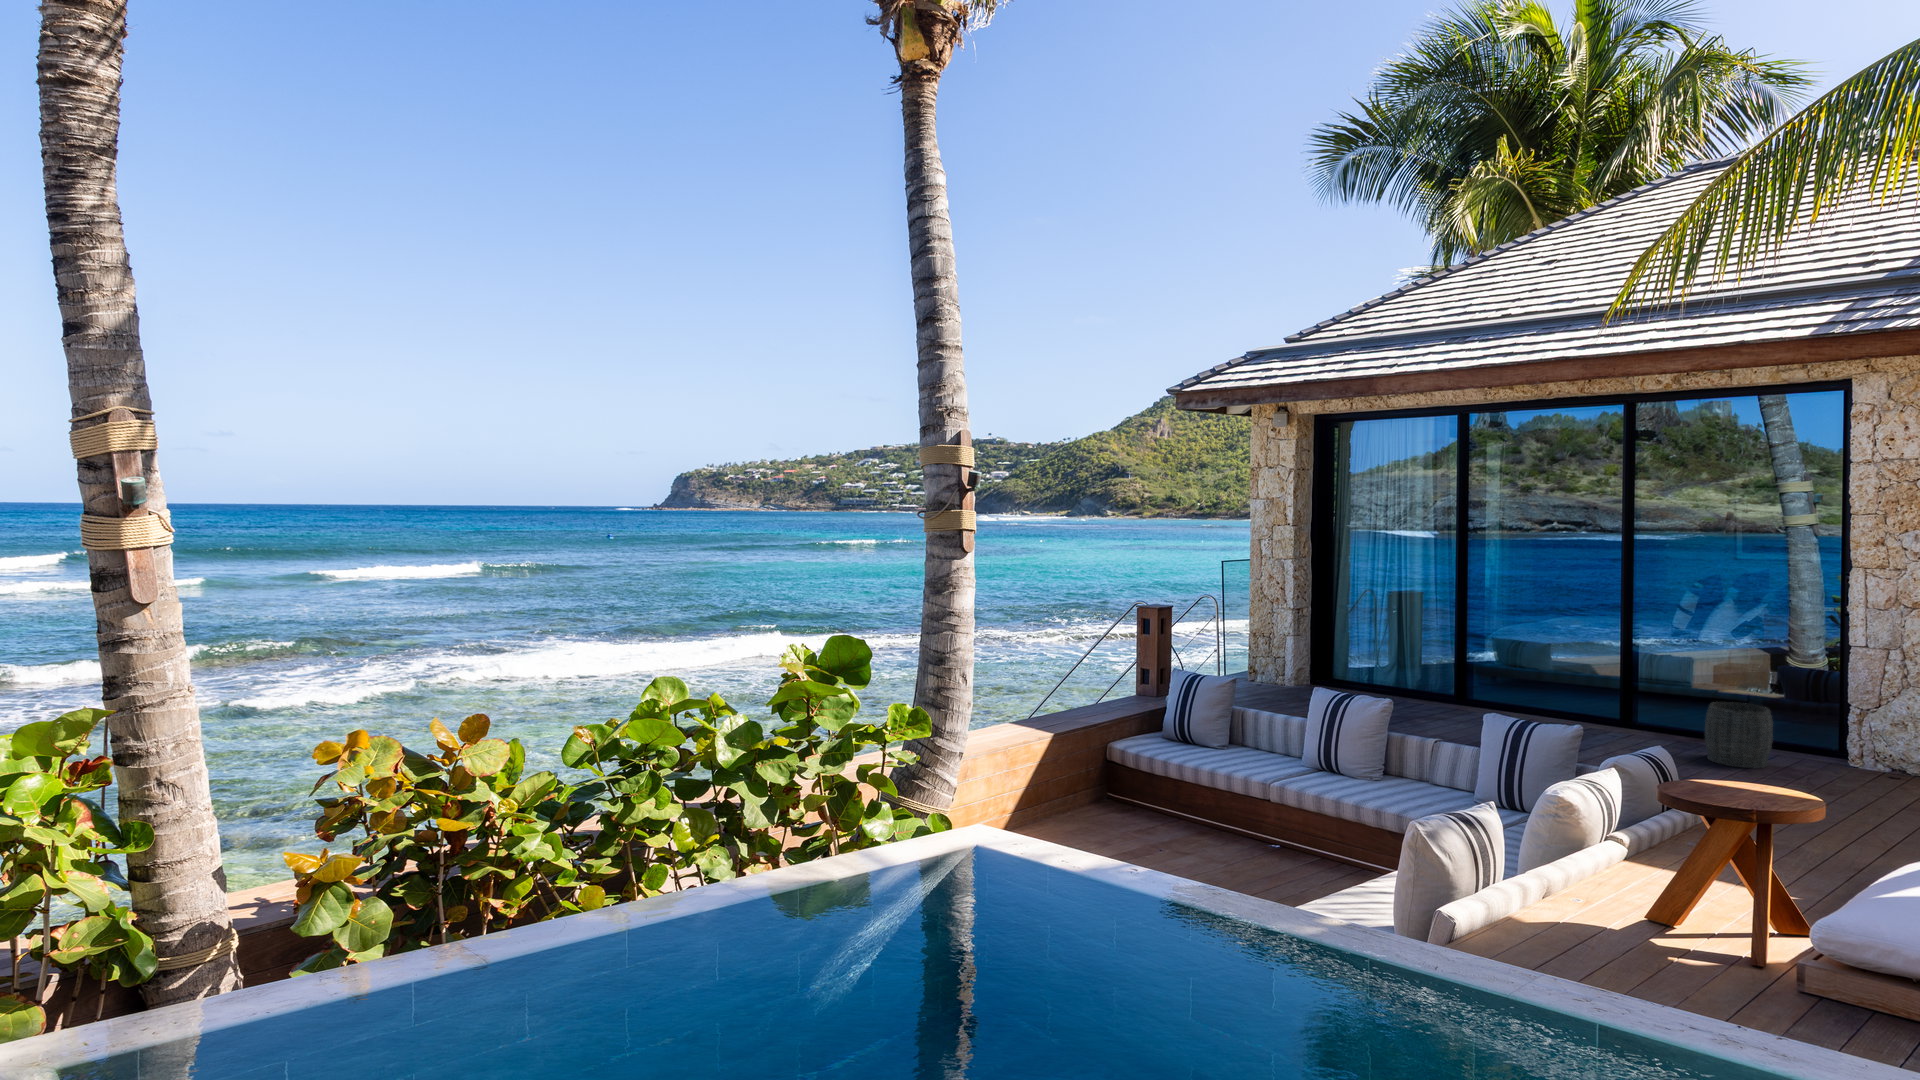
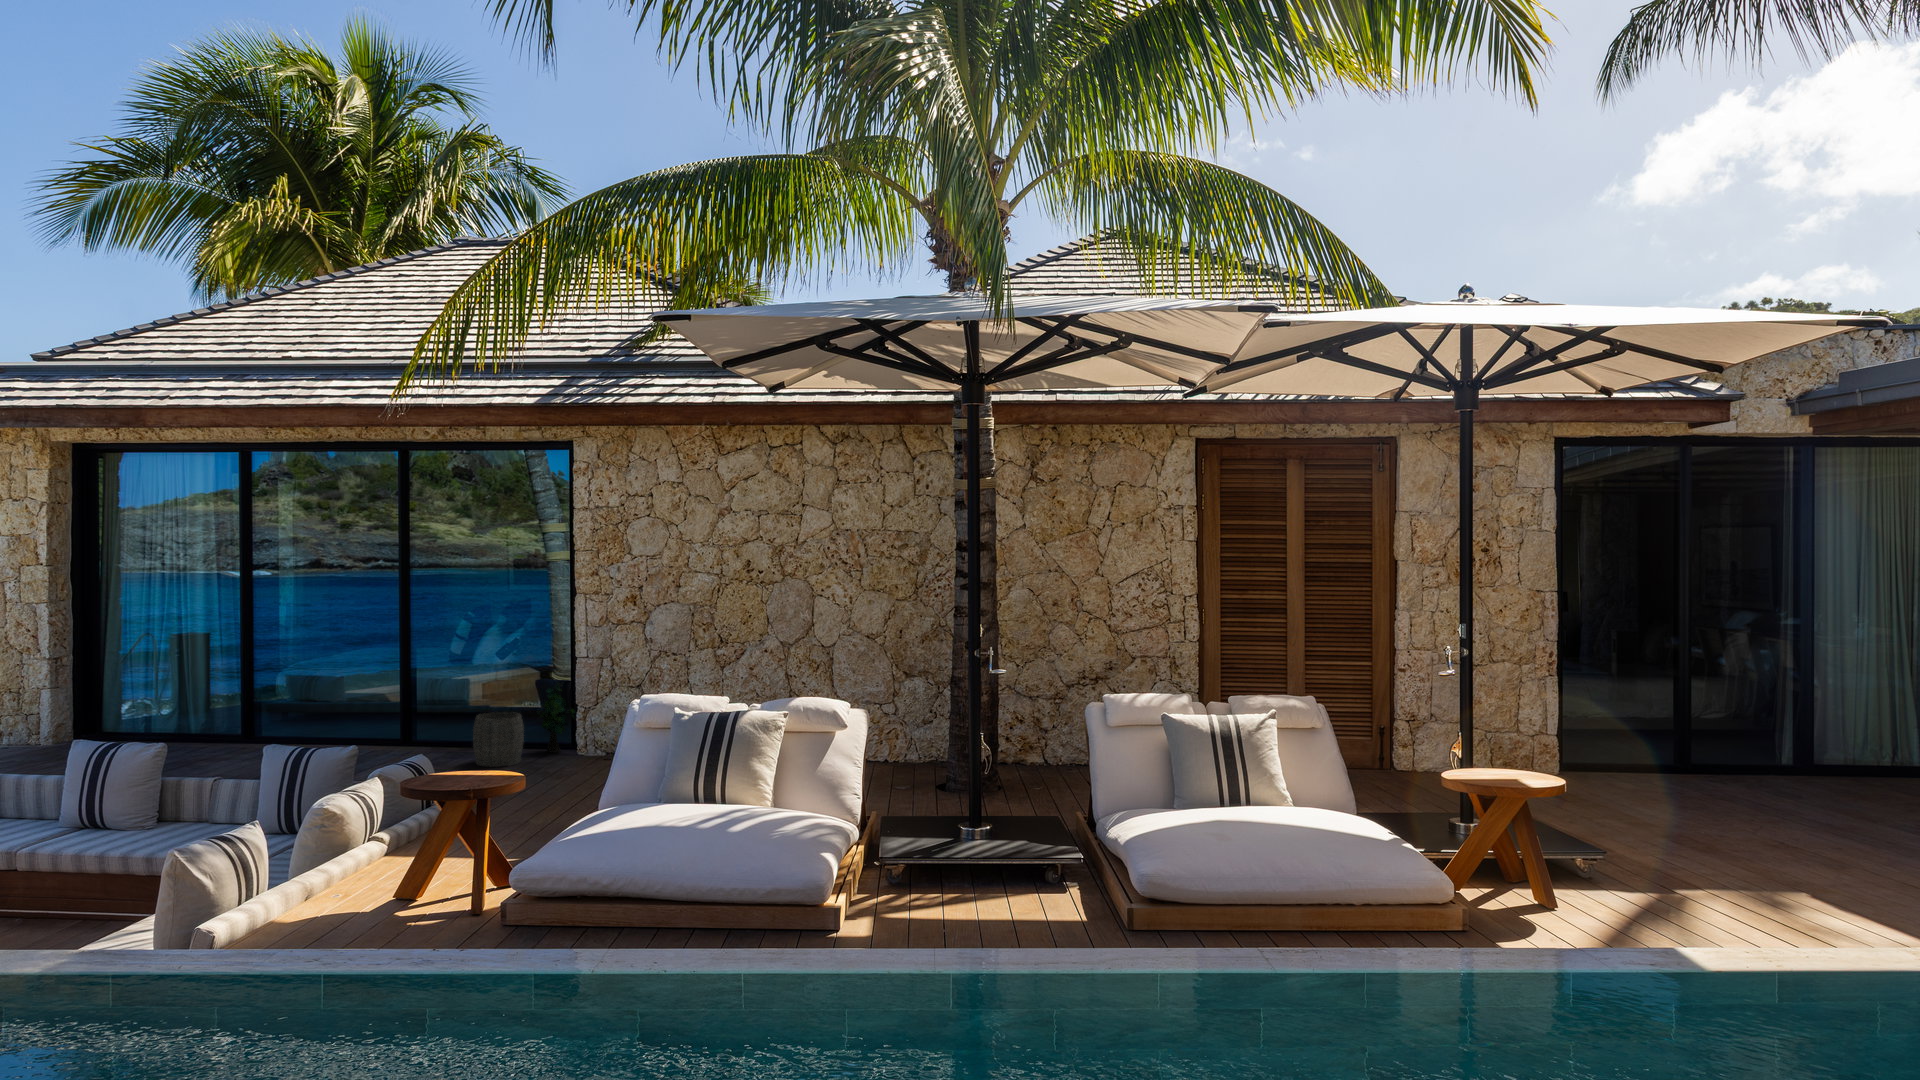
decorative plant: none [1787,676,1846,761] -> present [537,683,575,753]

